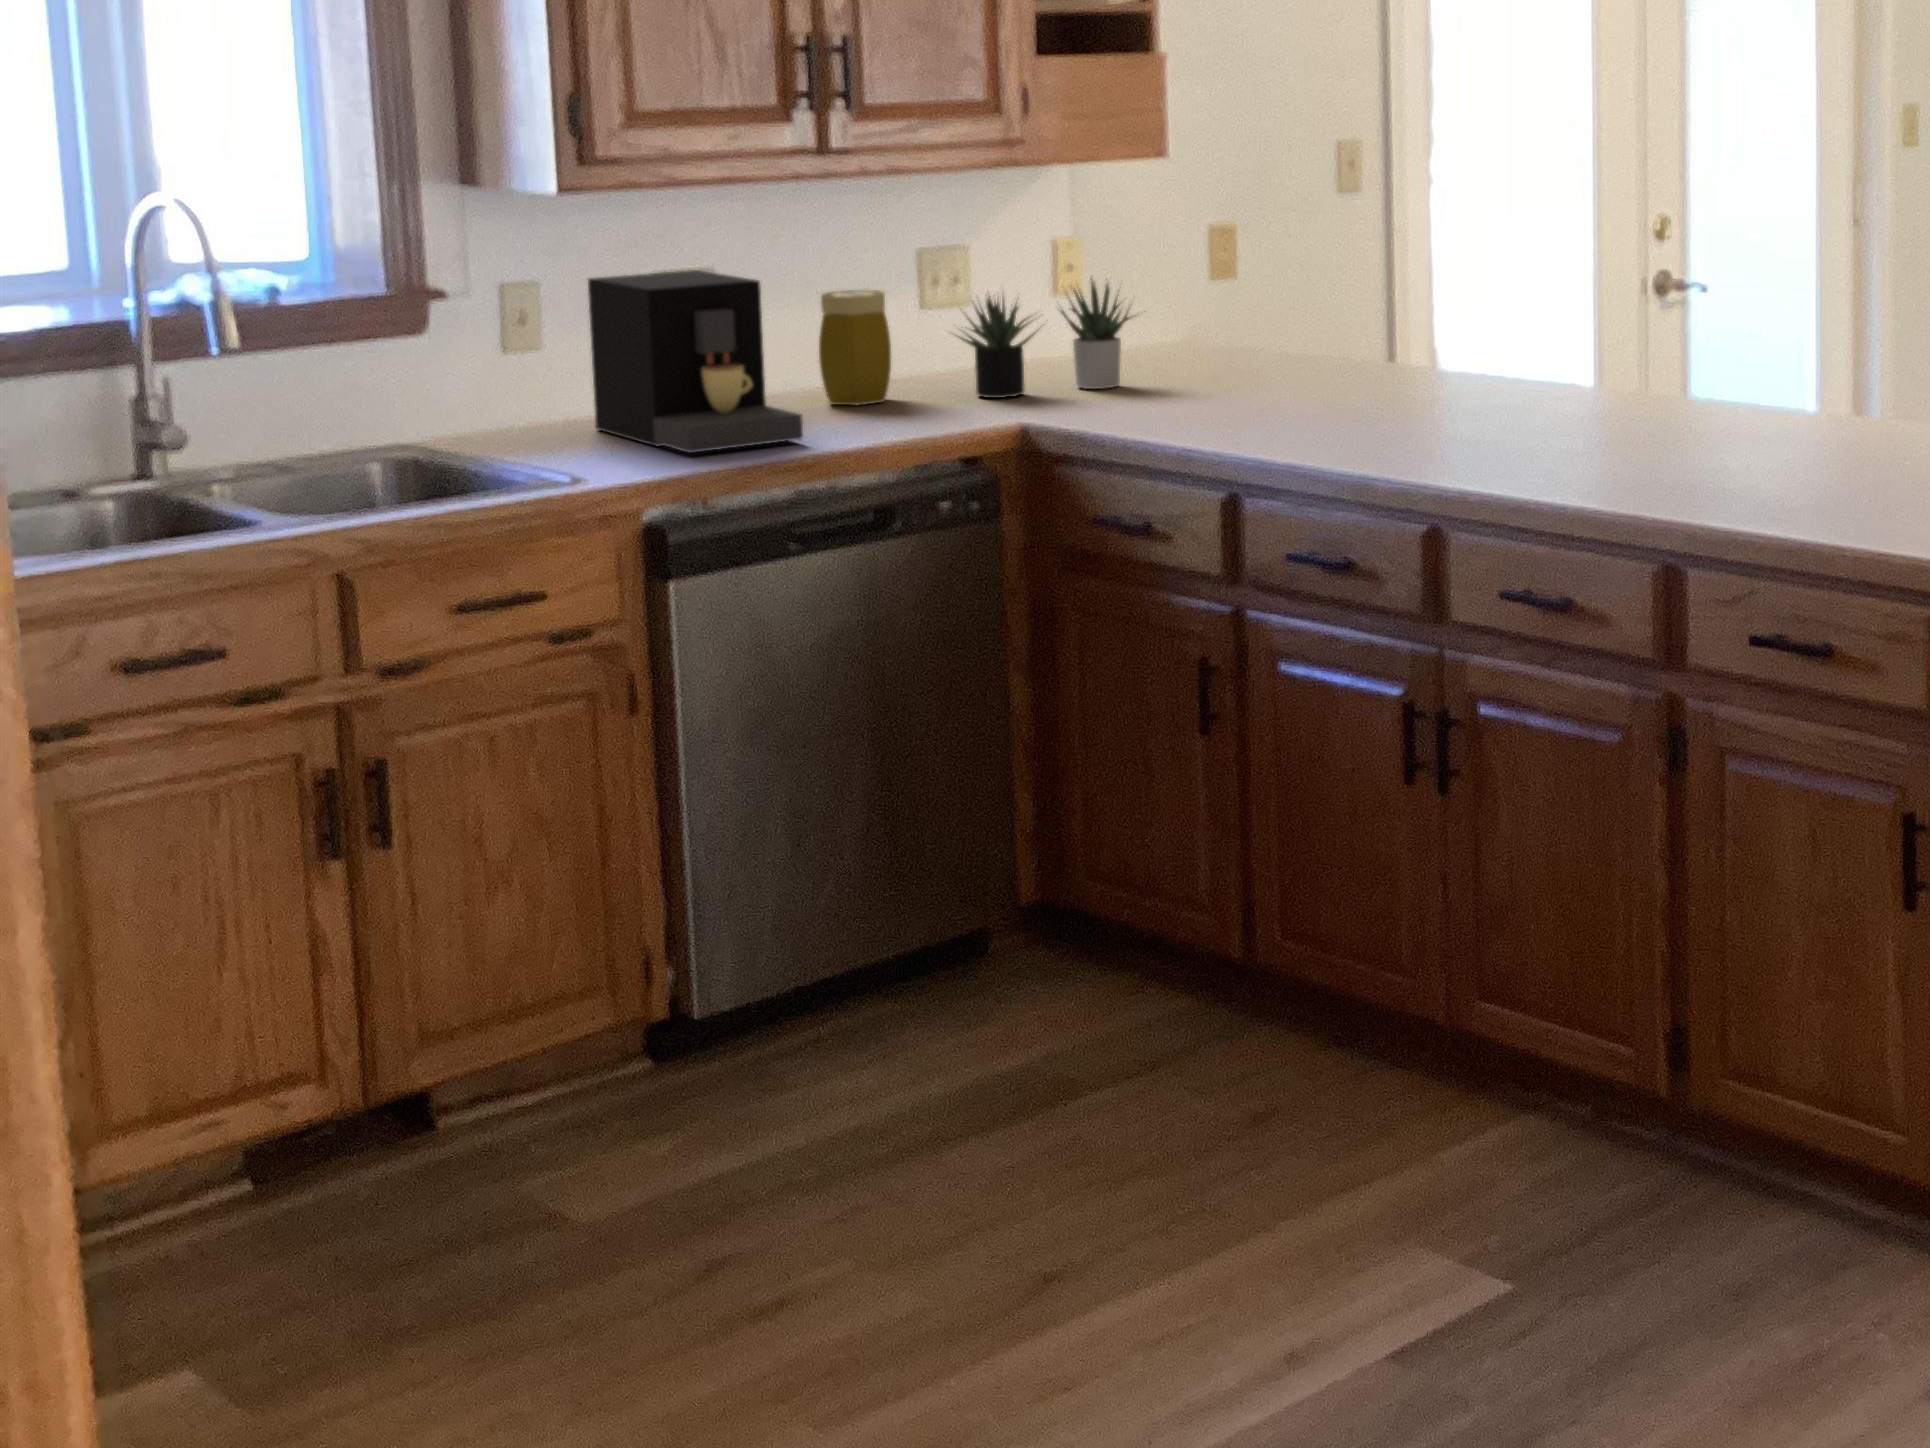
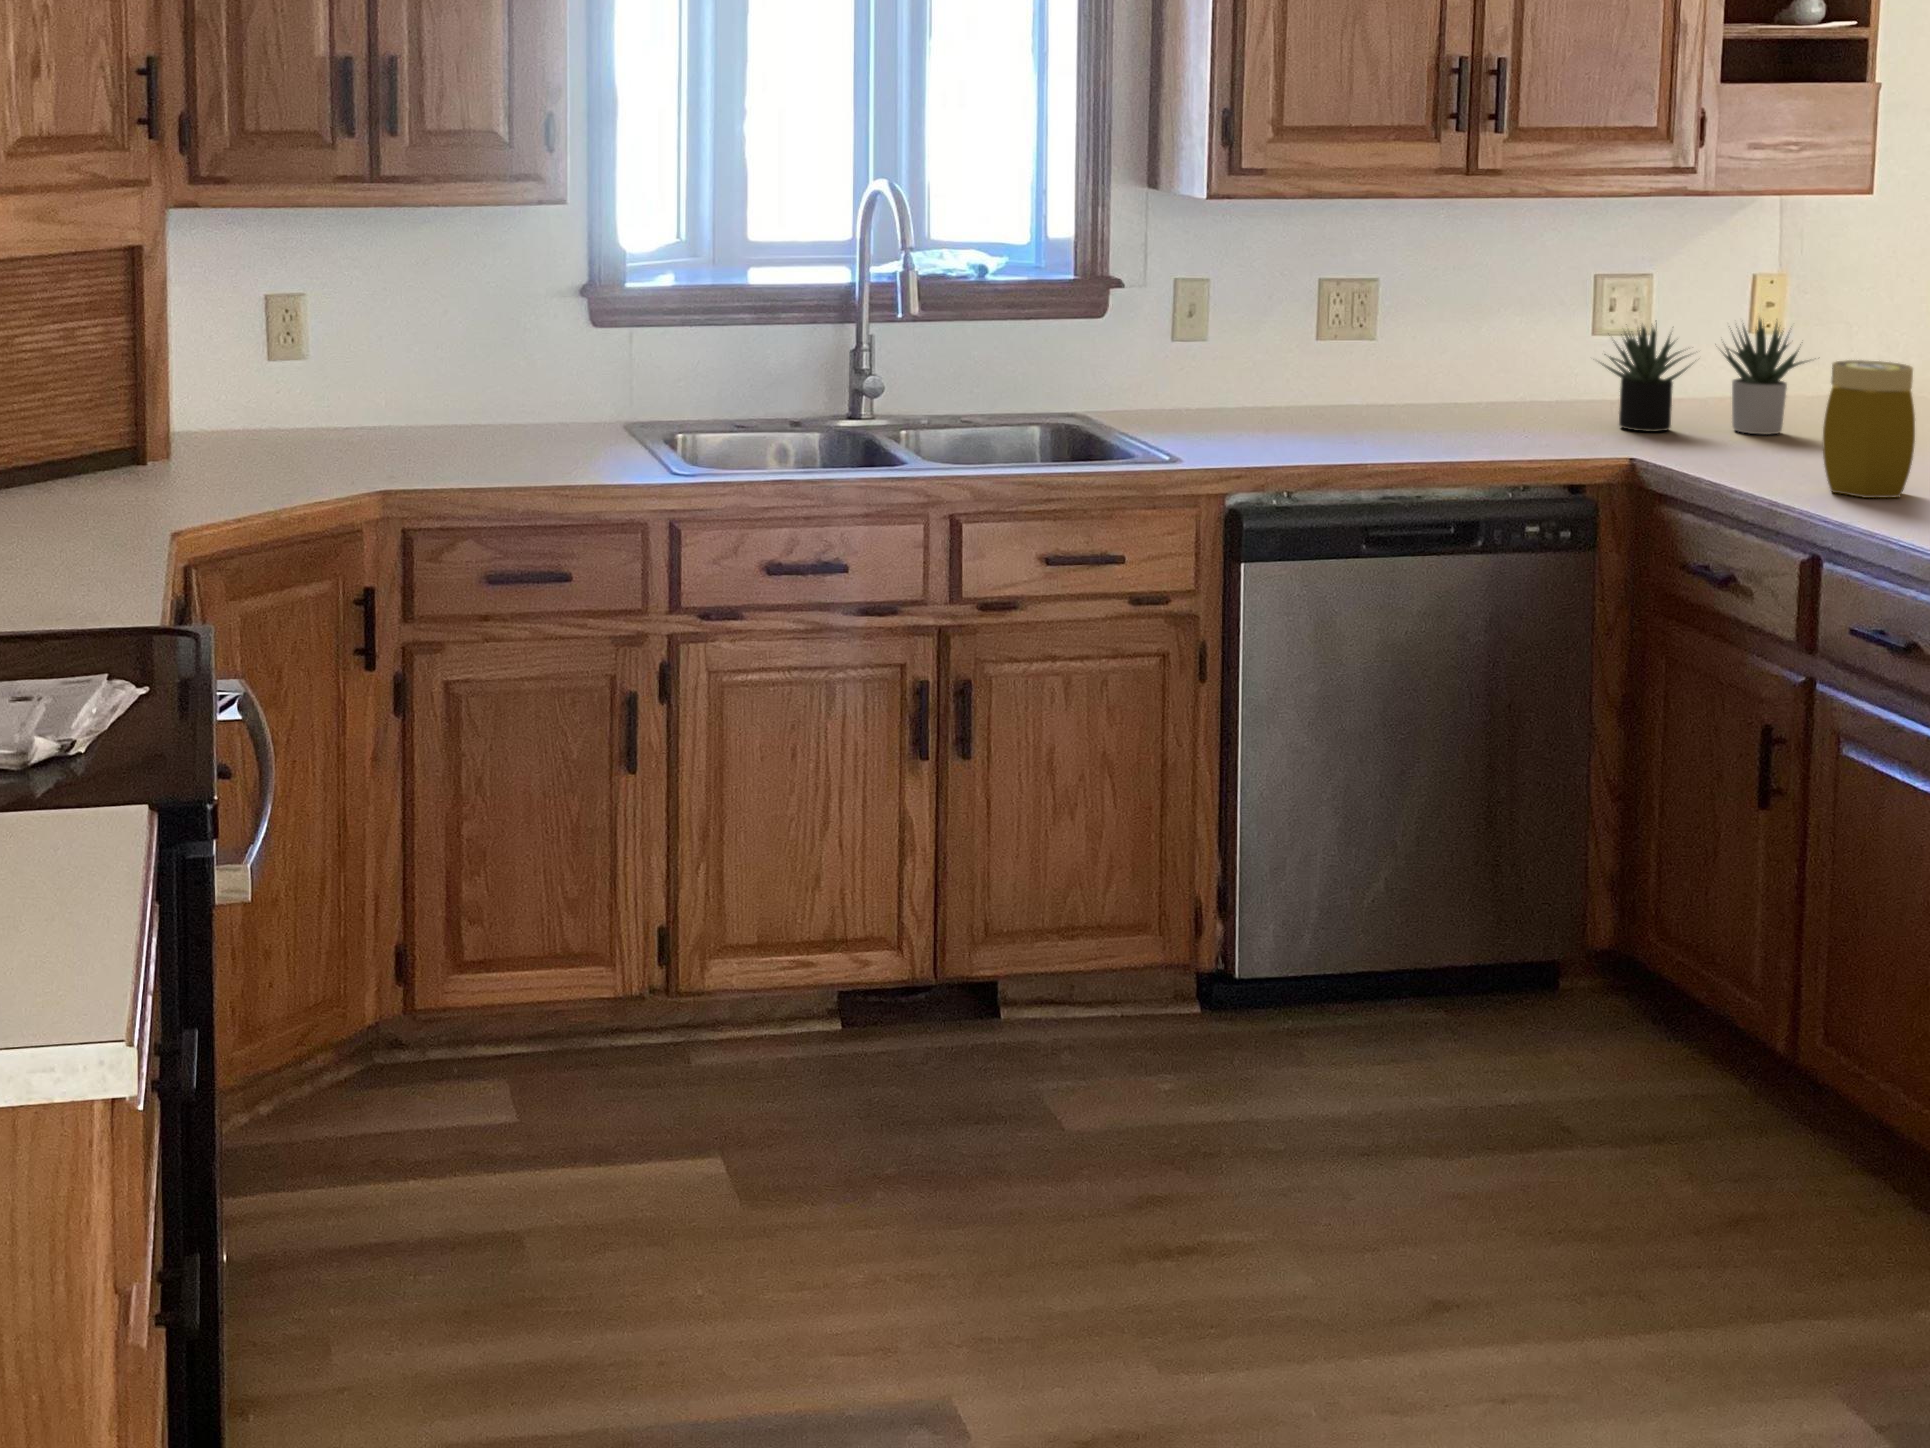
coffee maker: present [588,270,803,453] -> none [1238,277,1405,449]
jar: present [819,290,891,405] -> present [1823,360,1915,498]

